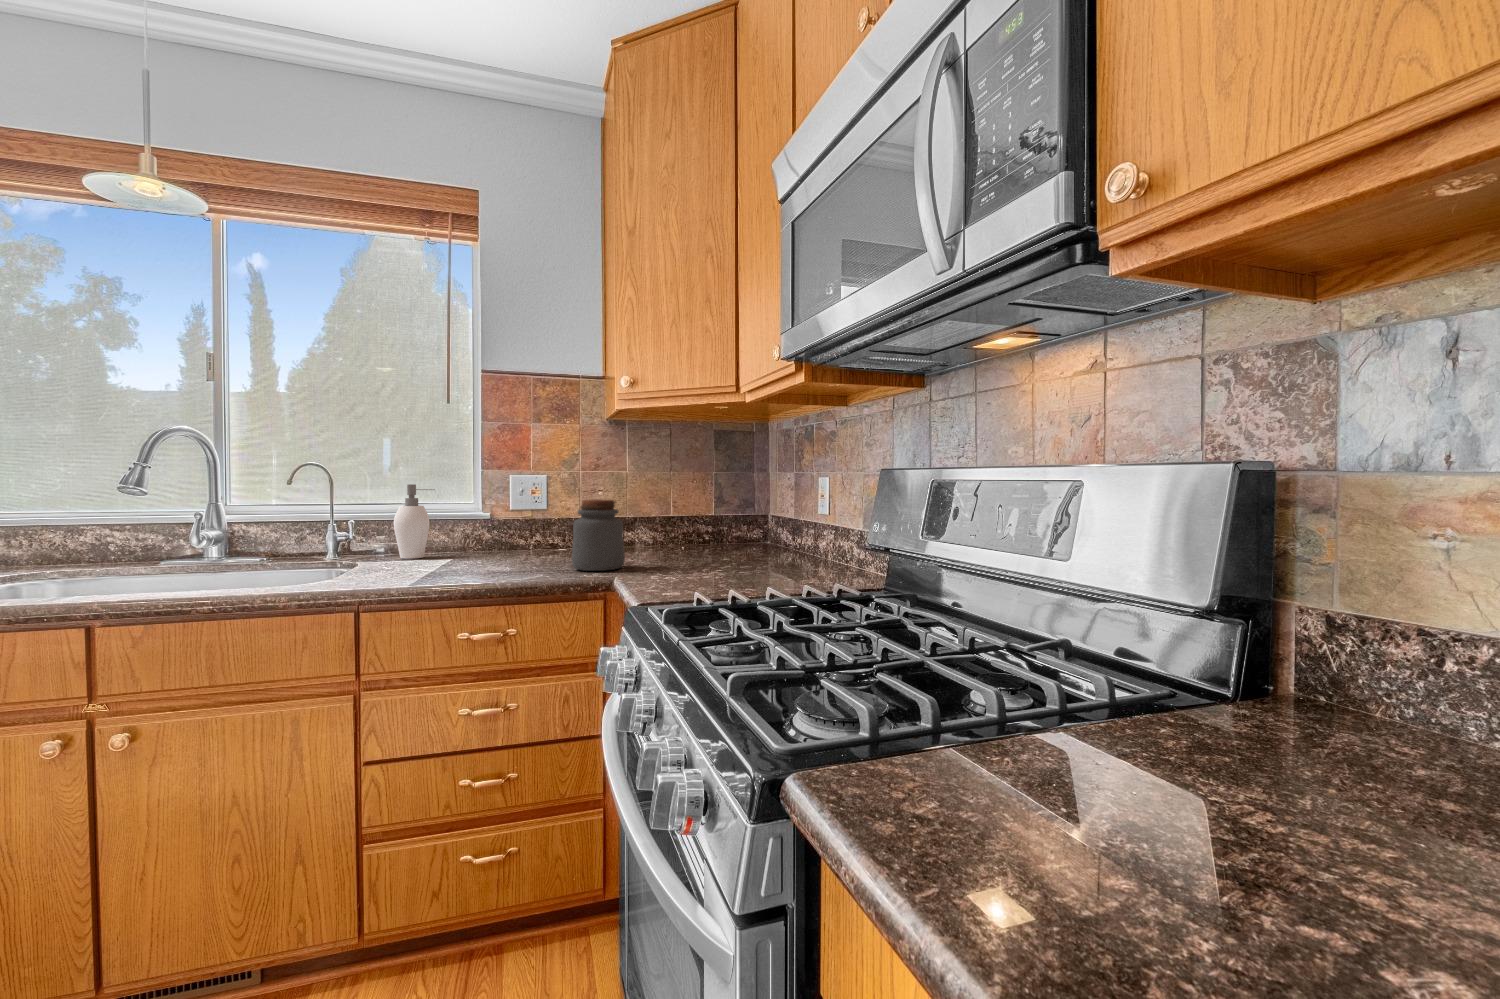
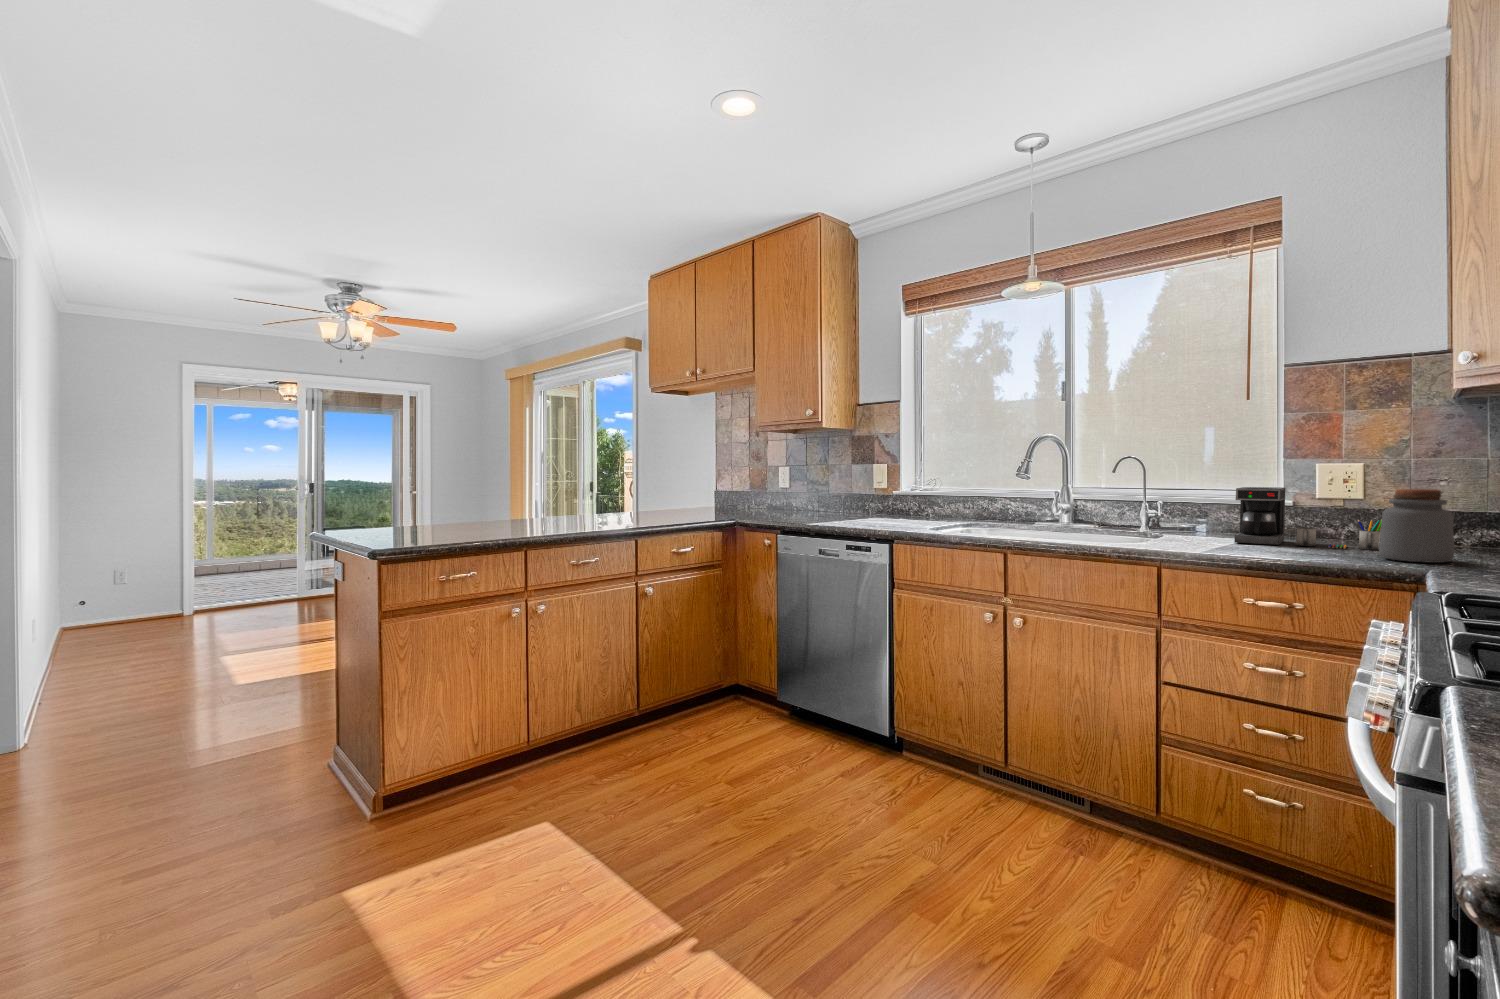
soap dispenser: present [394,484,435,559] -> none [1196,473,1235,536]
coffee maker: none [439,500,571,565] -> present [1235,487,1382,550]

